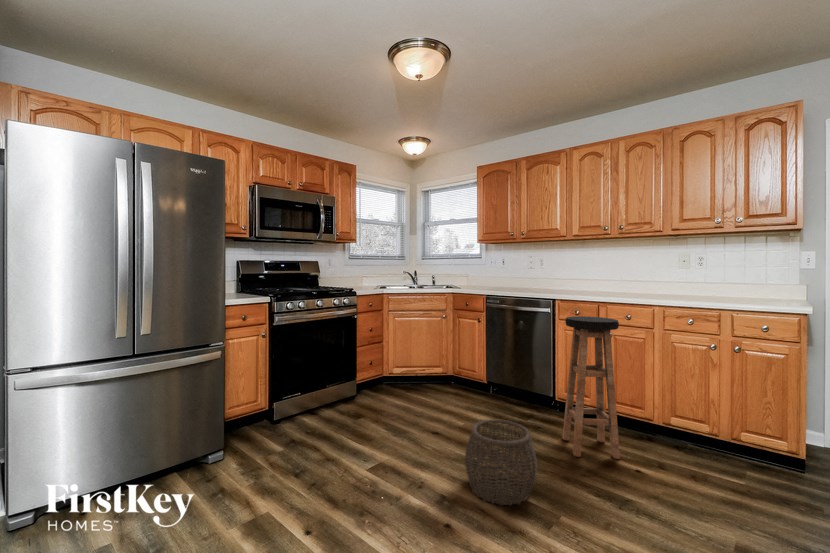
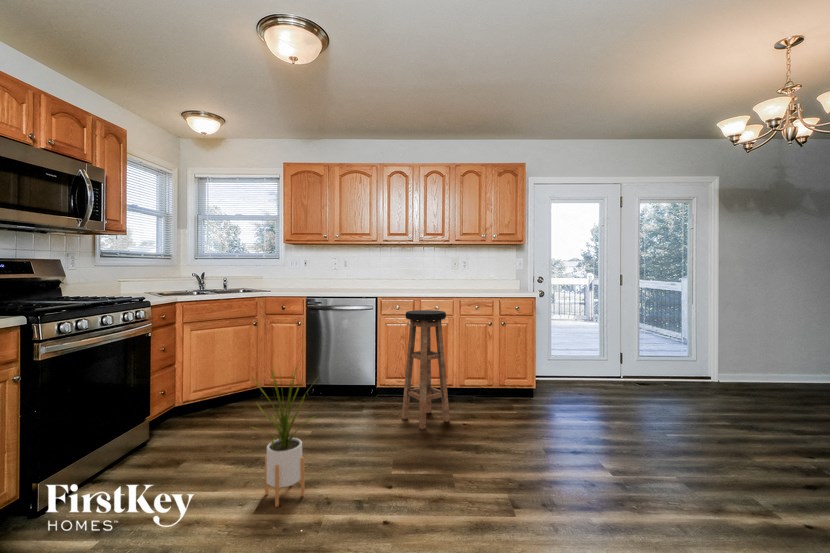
house plant: none [360,347,429,475] -> present [257,368,310,507]
woven basket: present [465,420,537,505] -> none [362,410,429,488]

